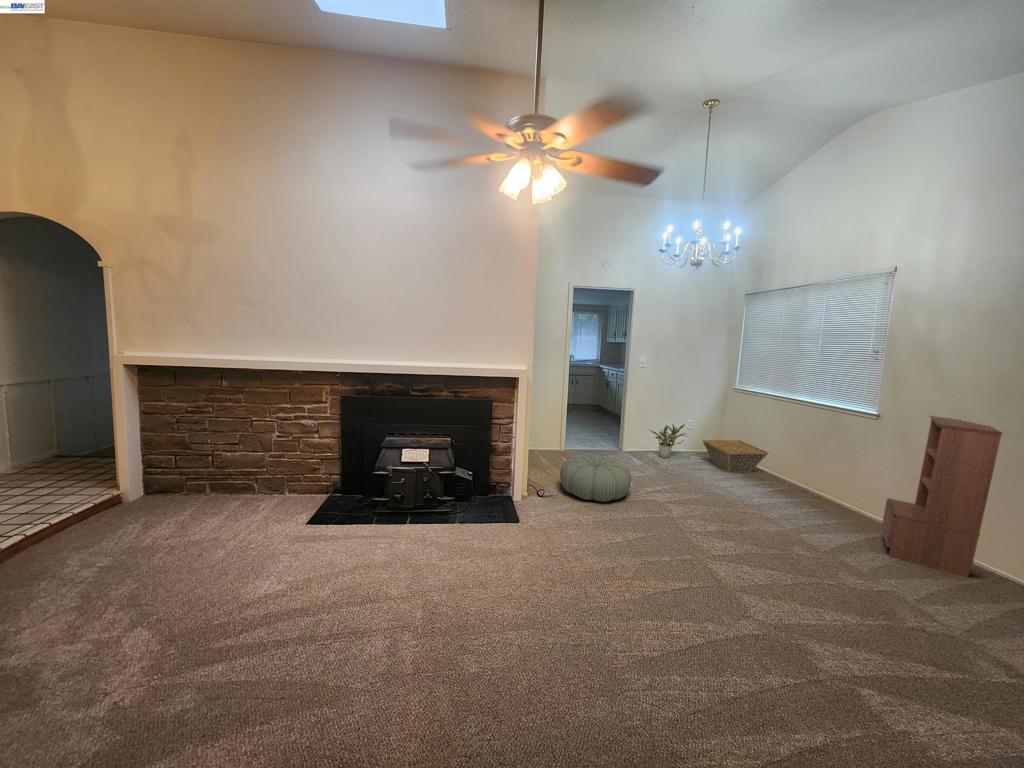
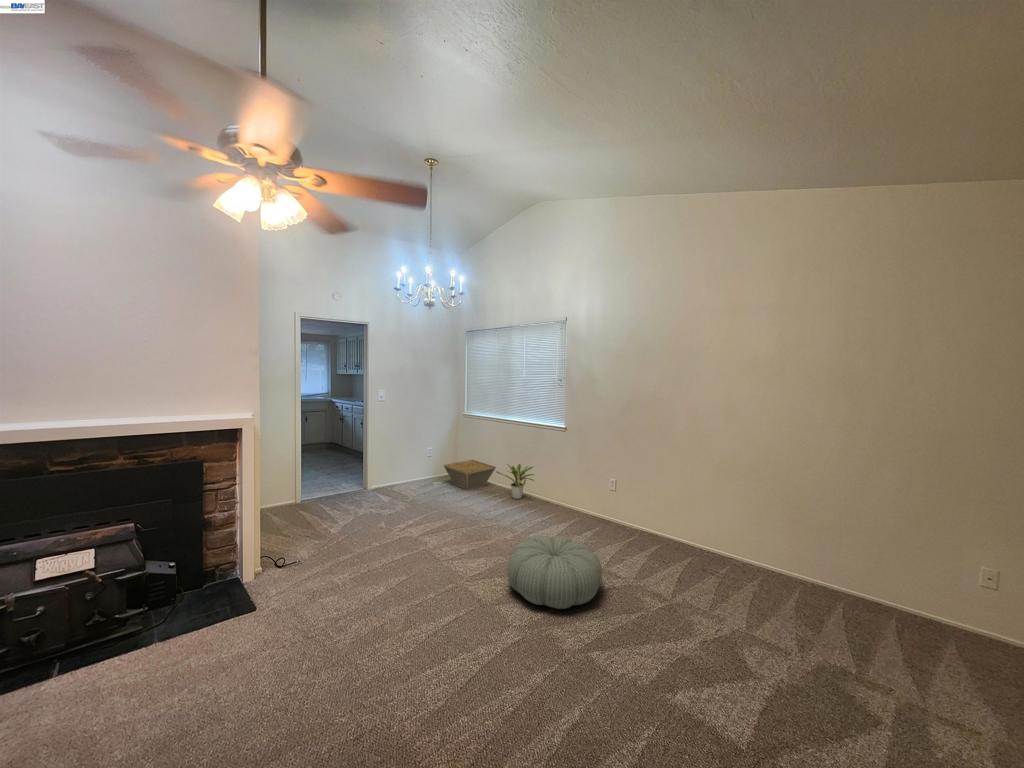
bookshelf: present [882,416,1002,577] -> none [576,425,632,536]
potted plant: present [650,424,686,458] -> present [496,464,534,499]
pouf: present [560,455,631,502] -> present [508,536,602,609]

